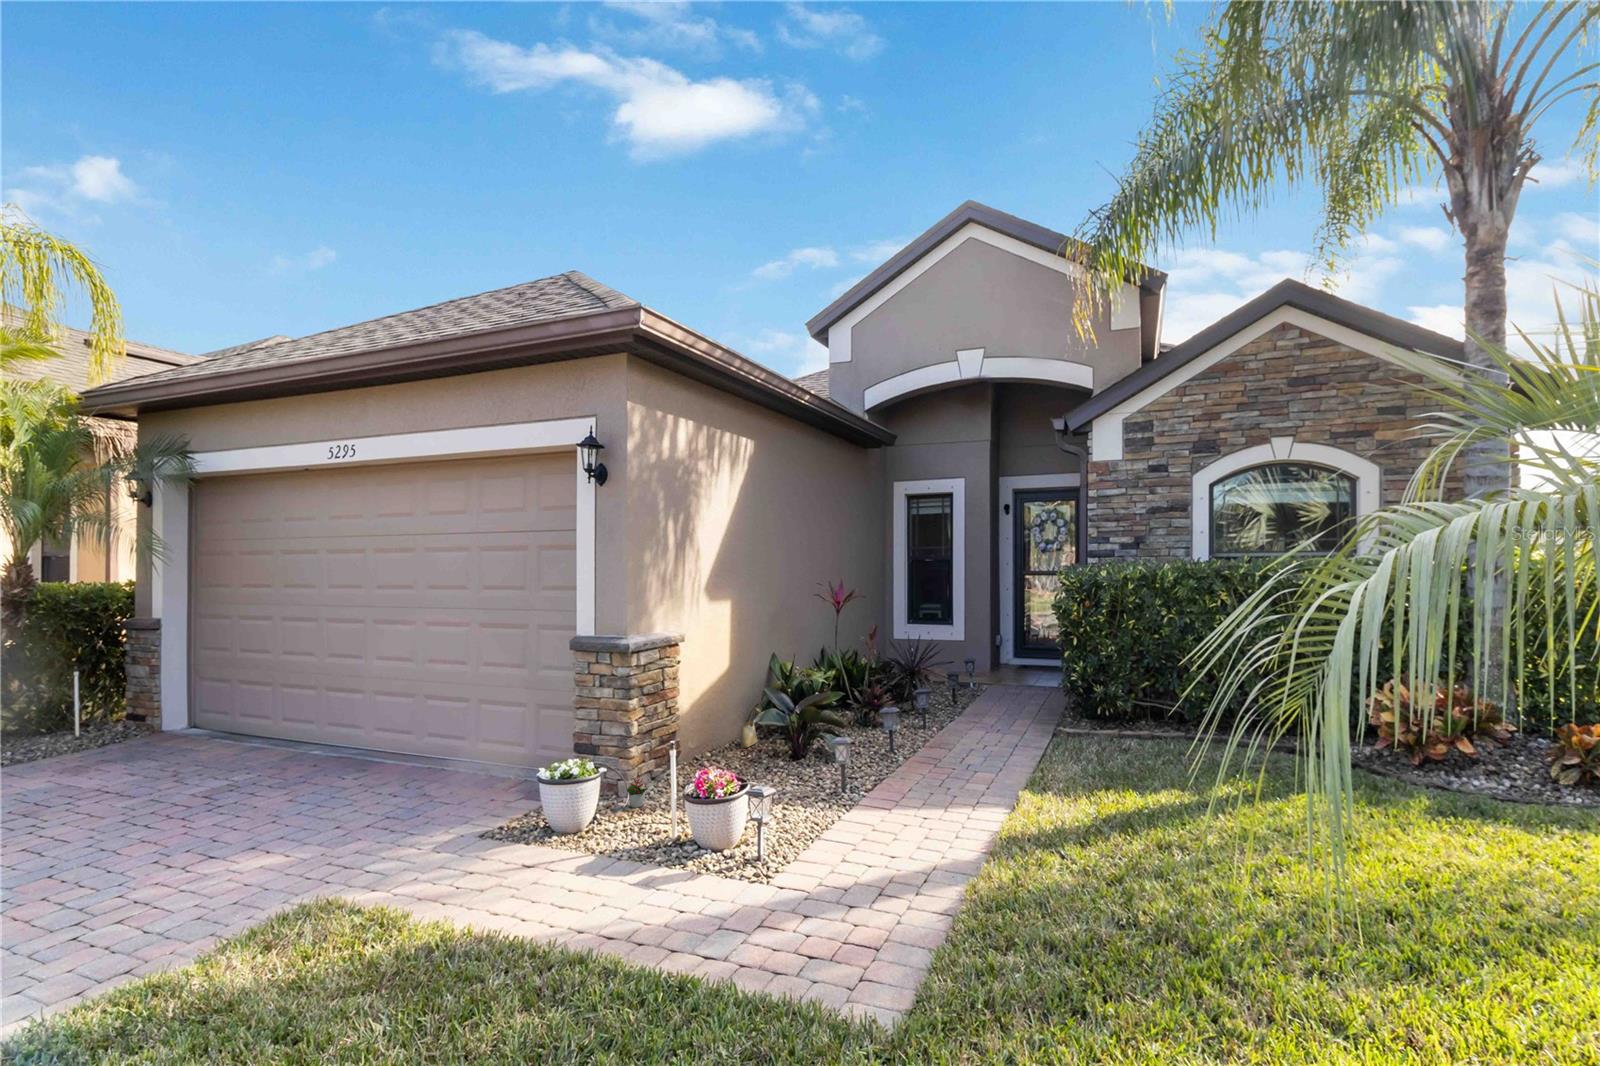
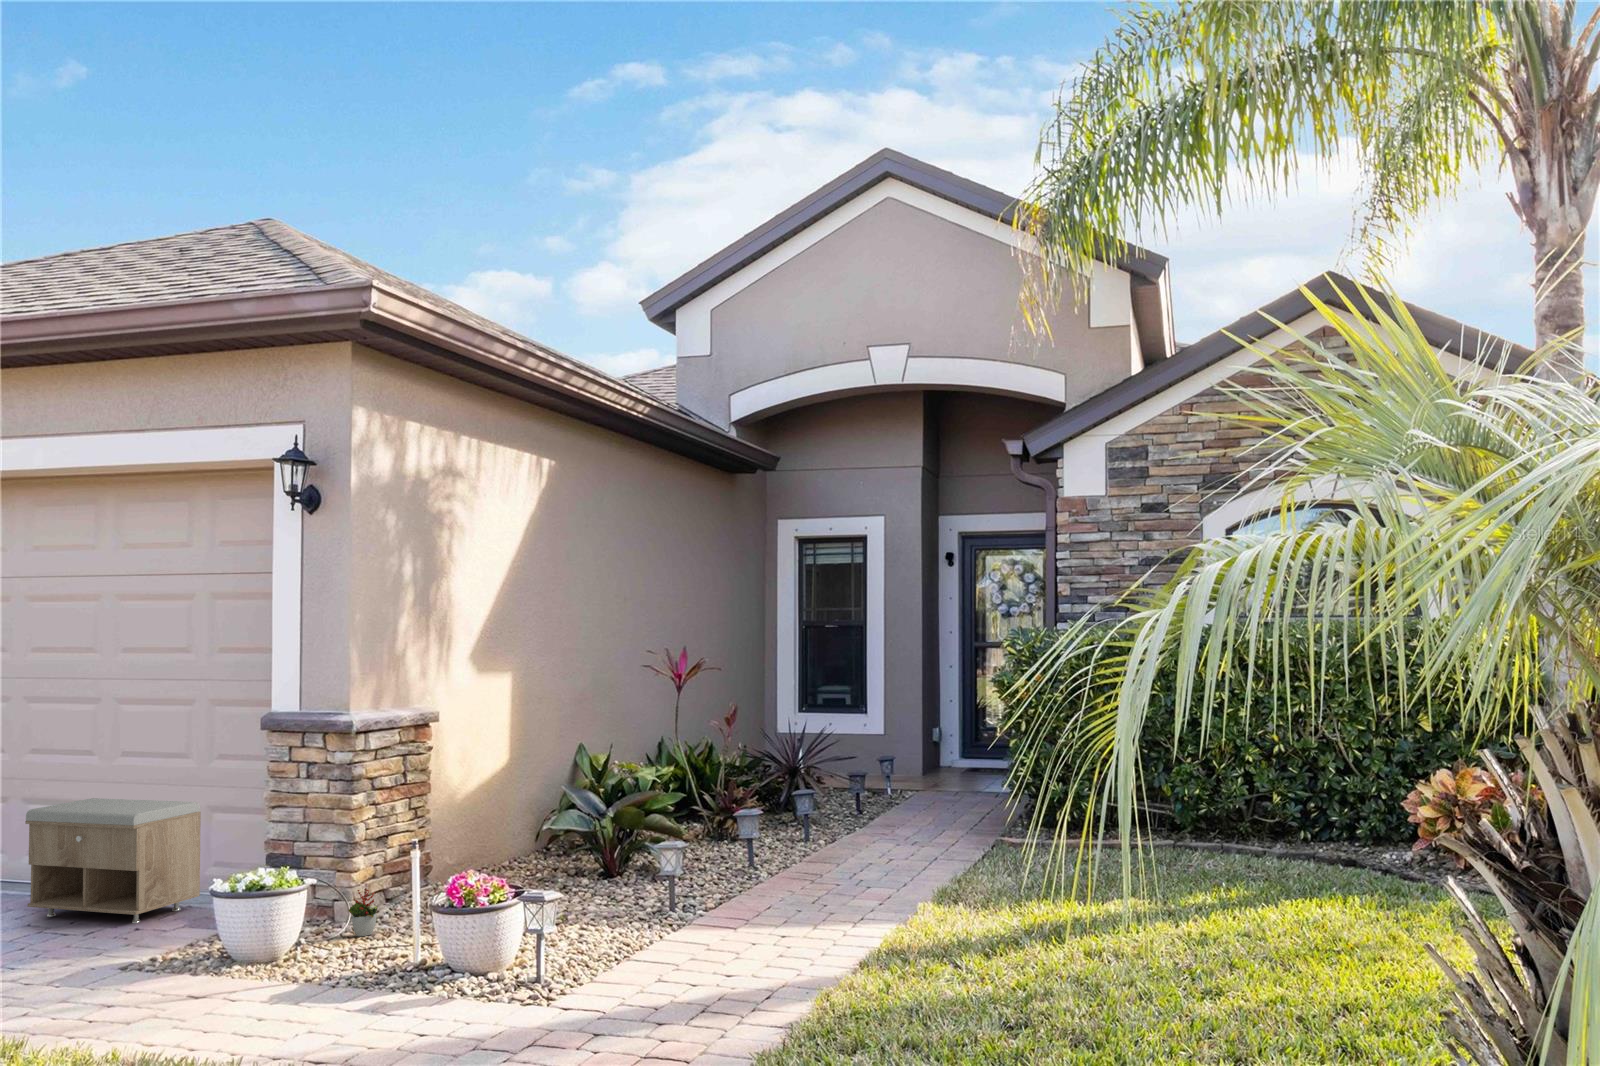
storage bench: none [420,701,530,788] -> present [25,798,201,923]
woven basket: present [740,711,758,748] -> none [528,814,555,869]

